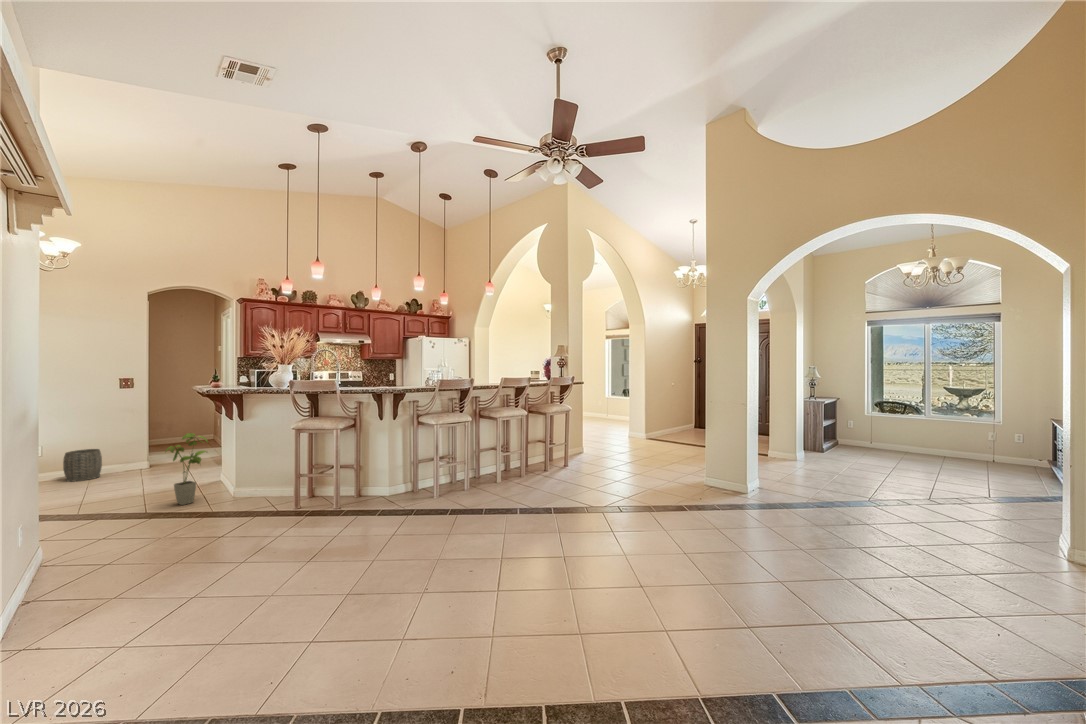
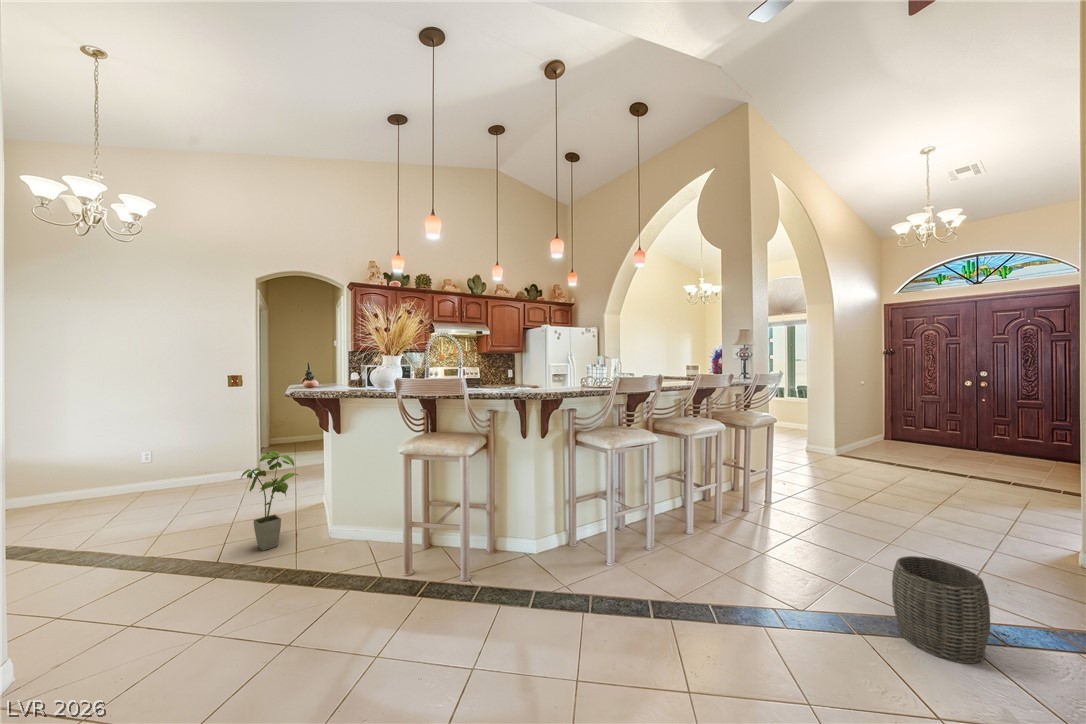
woven basket: present [63,449,102,482] -> present [892,556,990,664]

